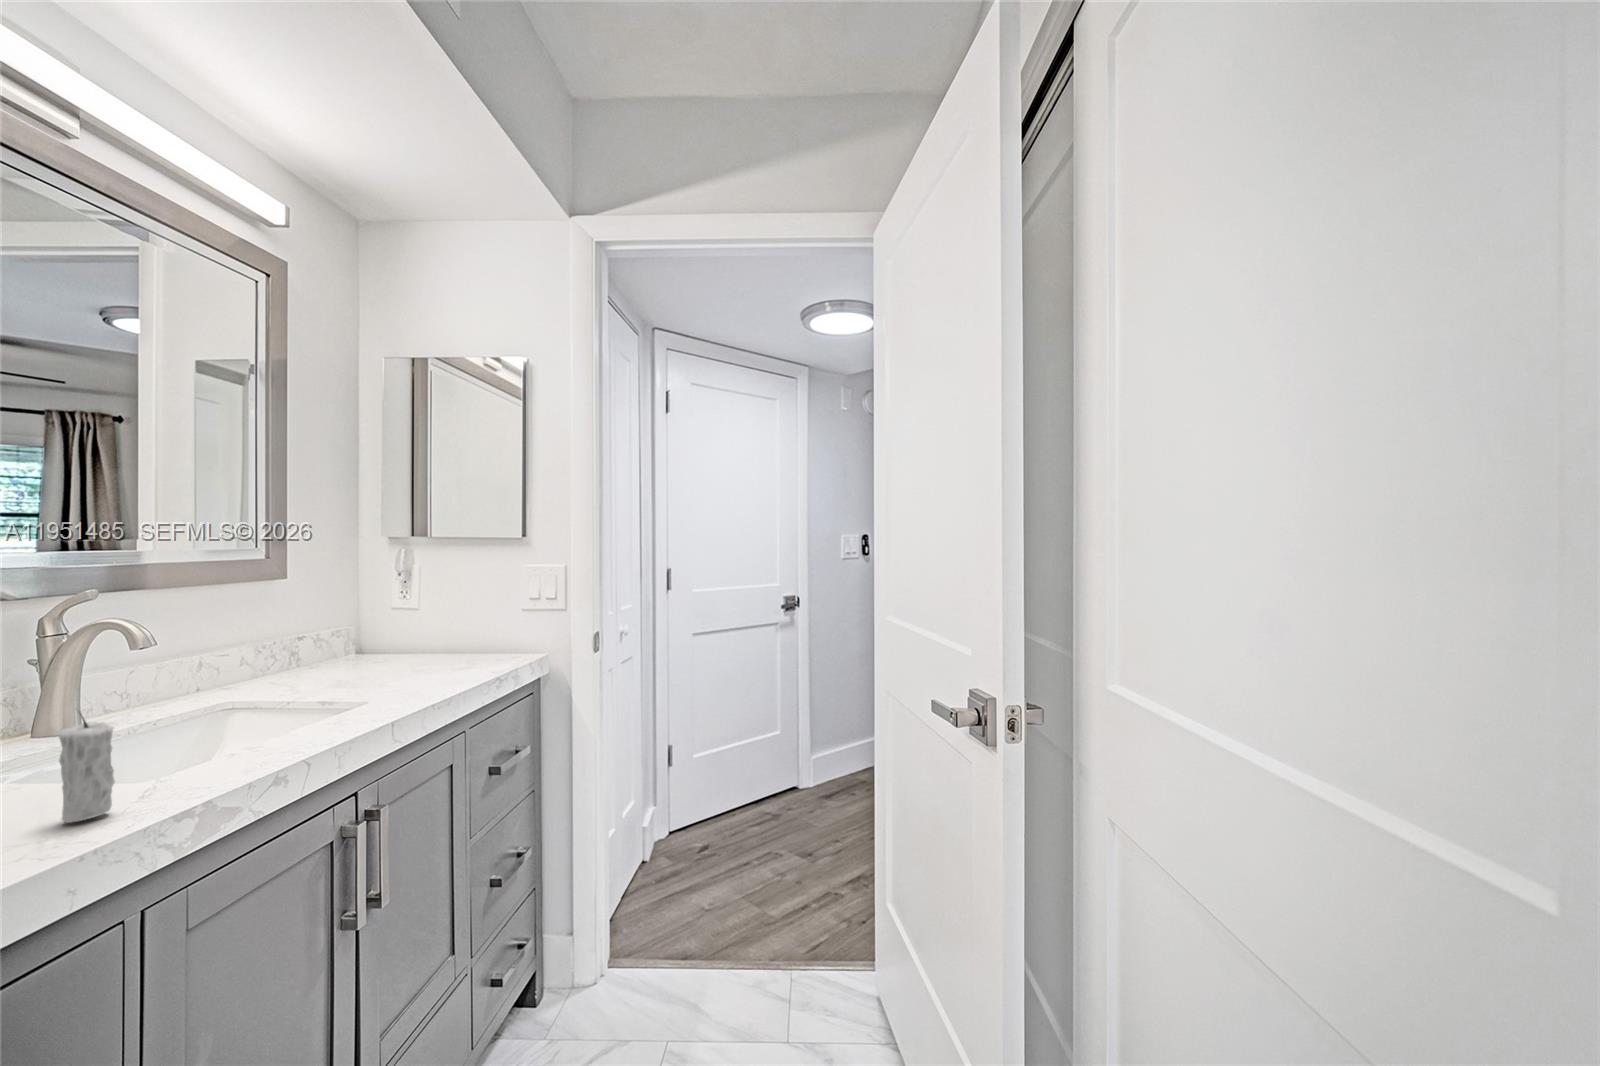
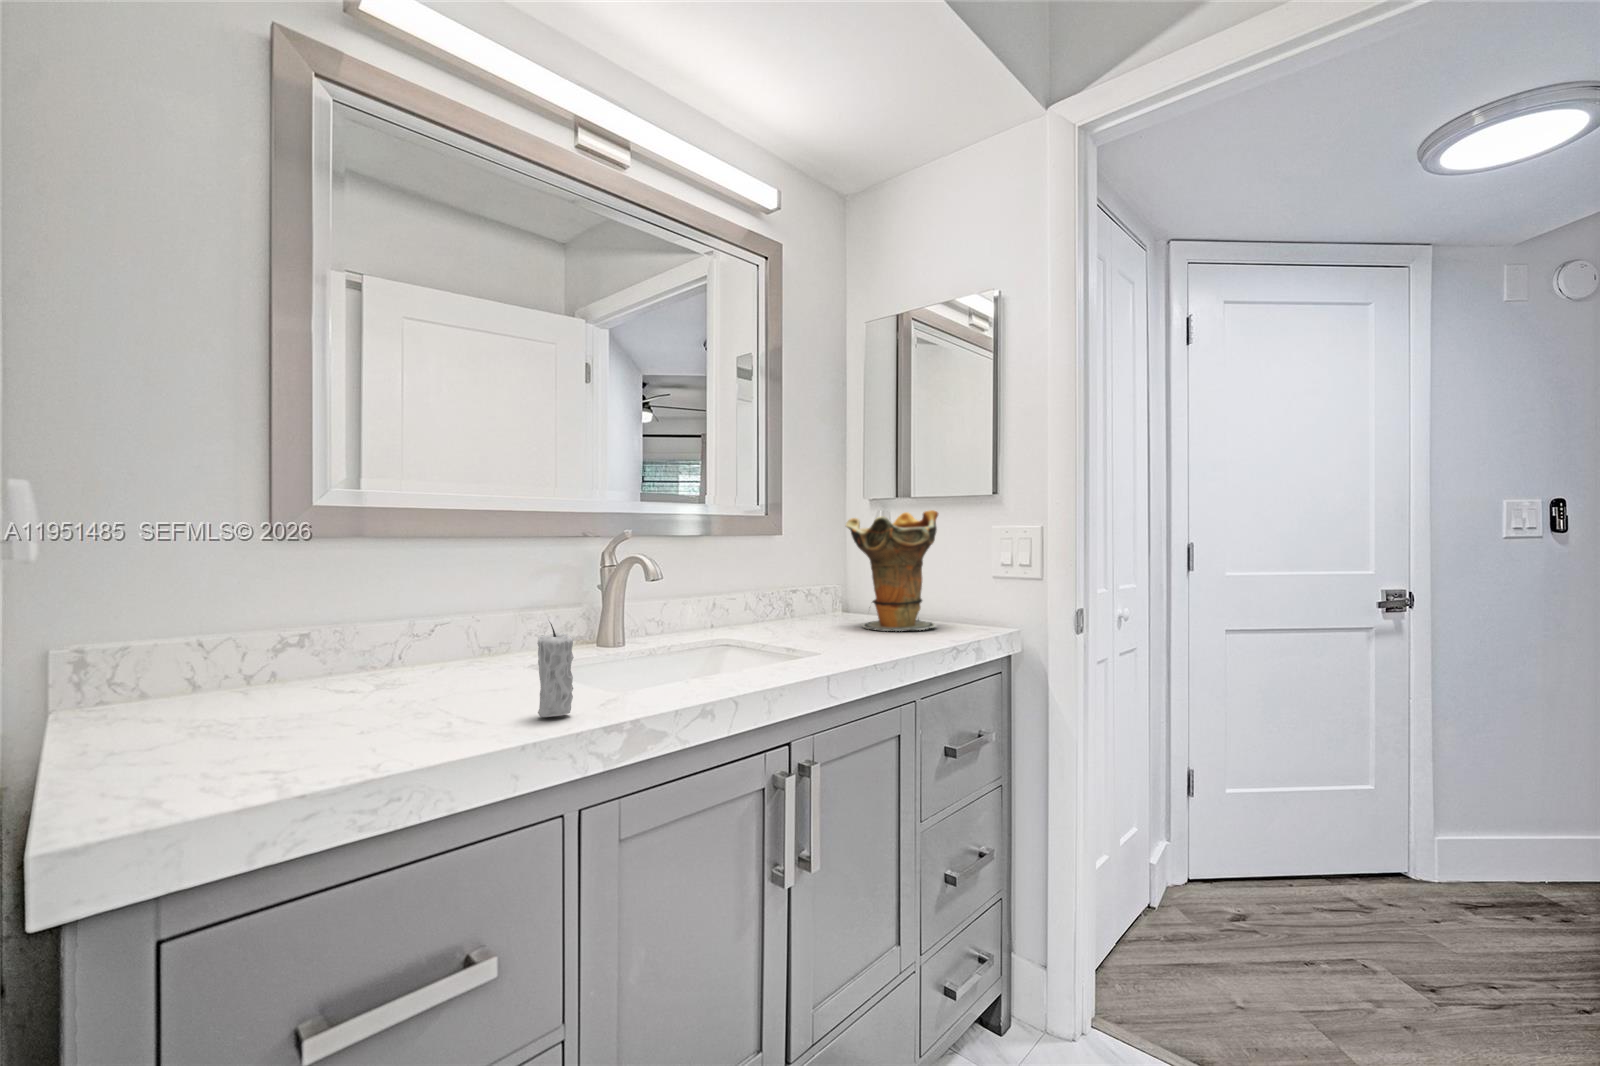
decorative vase: none [373,548,471,667] -> present [846,510,938,631]

